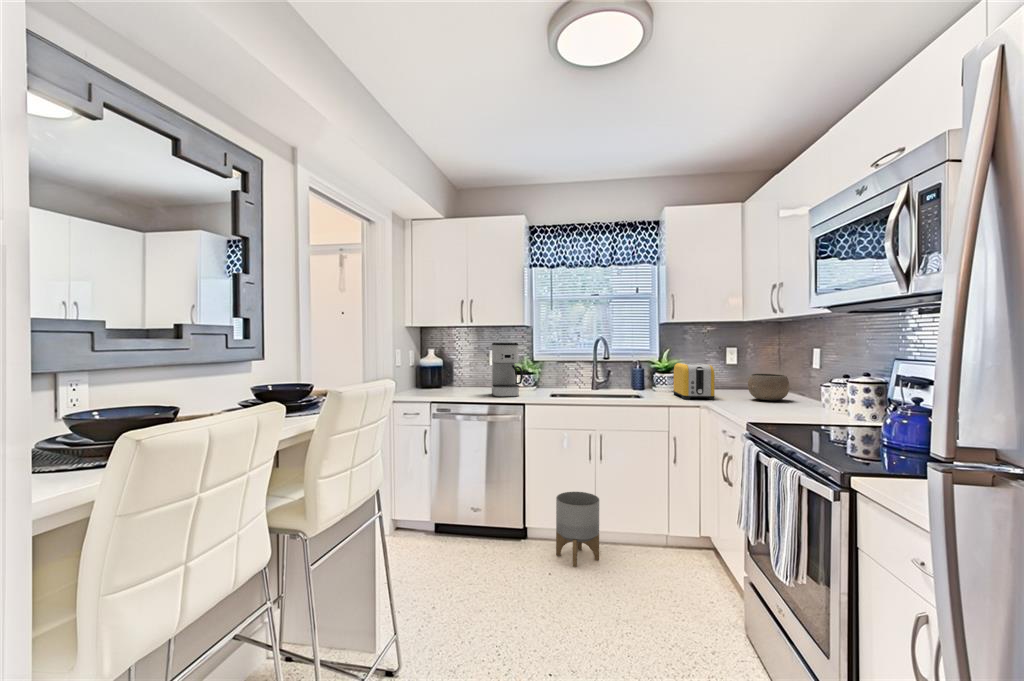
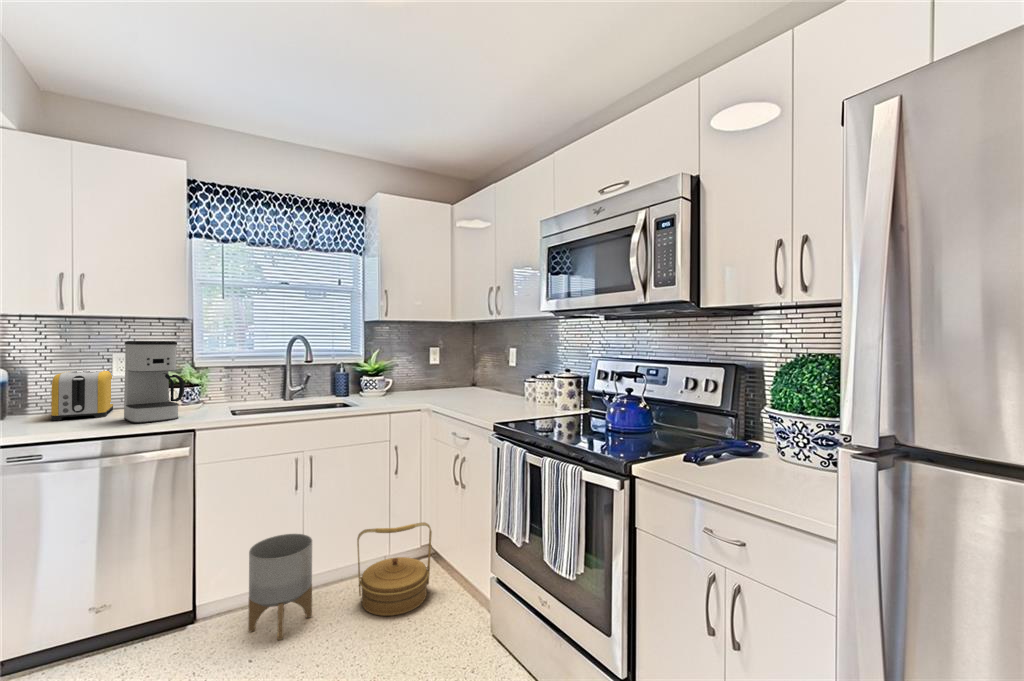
toaster: present [674,363,715,400] -> present [51,370,113,420]
bowl: present [748,373,789,400] -> none [462,371,498,397]
basket: none [634,503,701,583] -> present [357,522,432,616]

